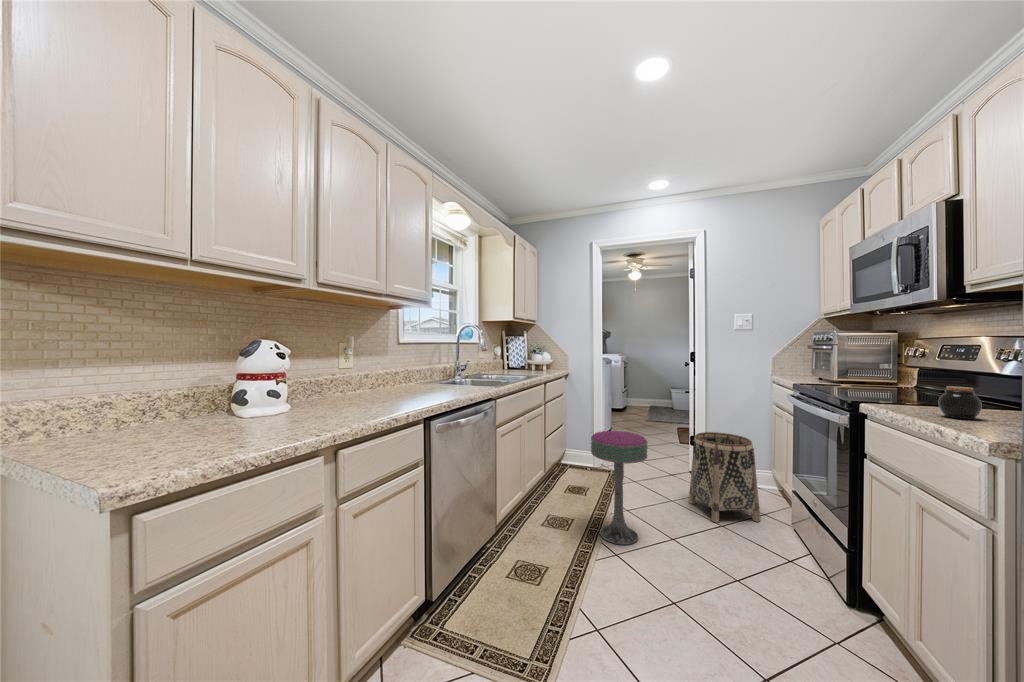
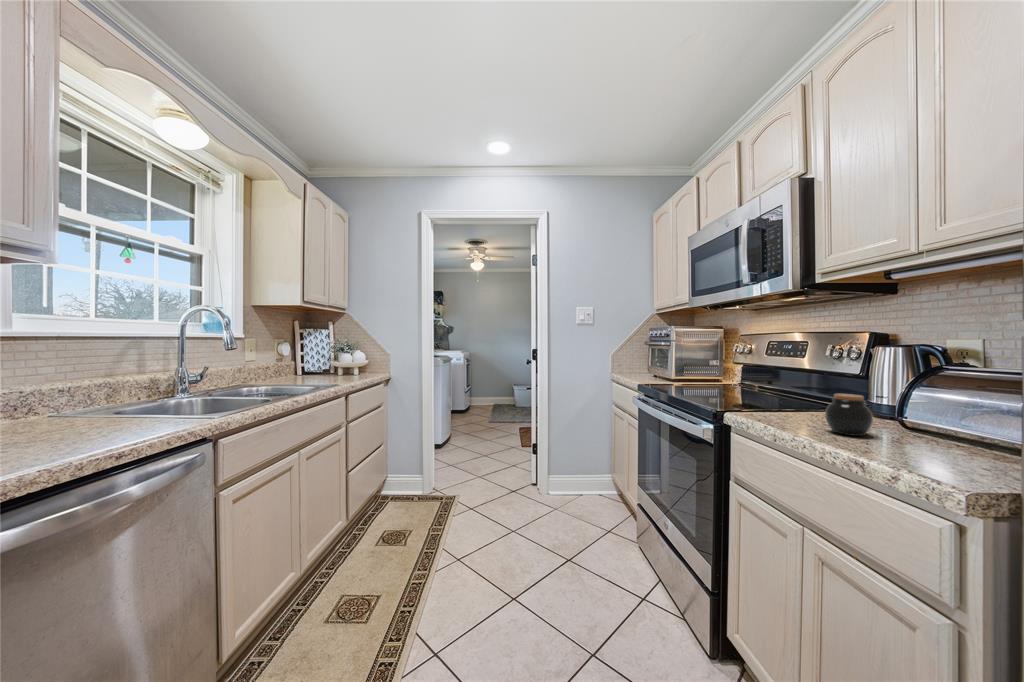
bar stool: present [591,431,647,545] -> none [403,461,483,633]
basket: present [689,432,760,523] -> none [532,443,607,556]

